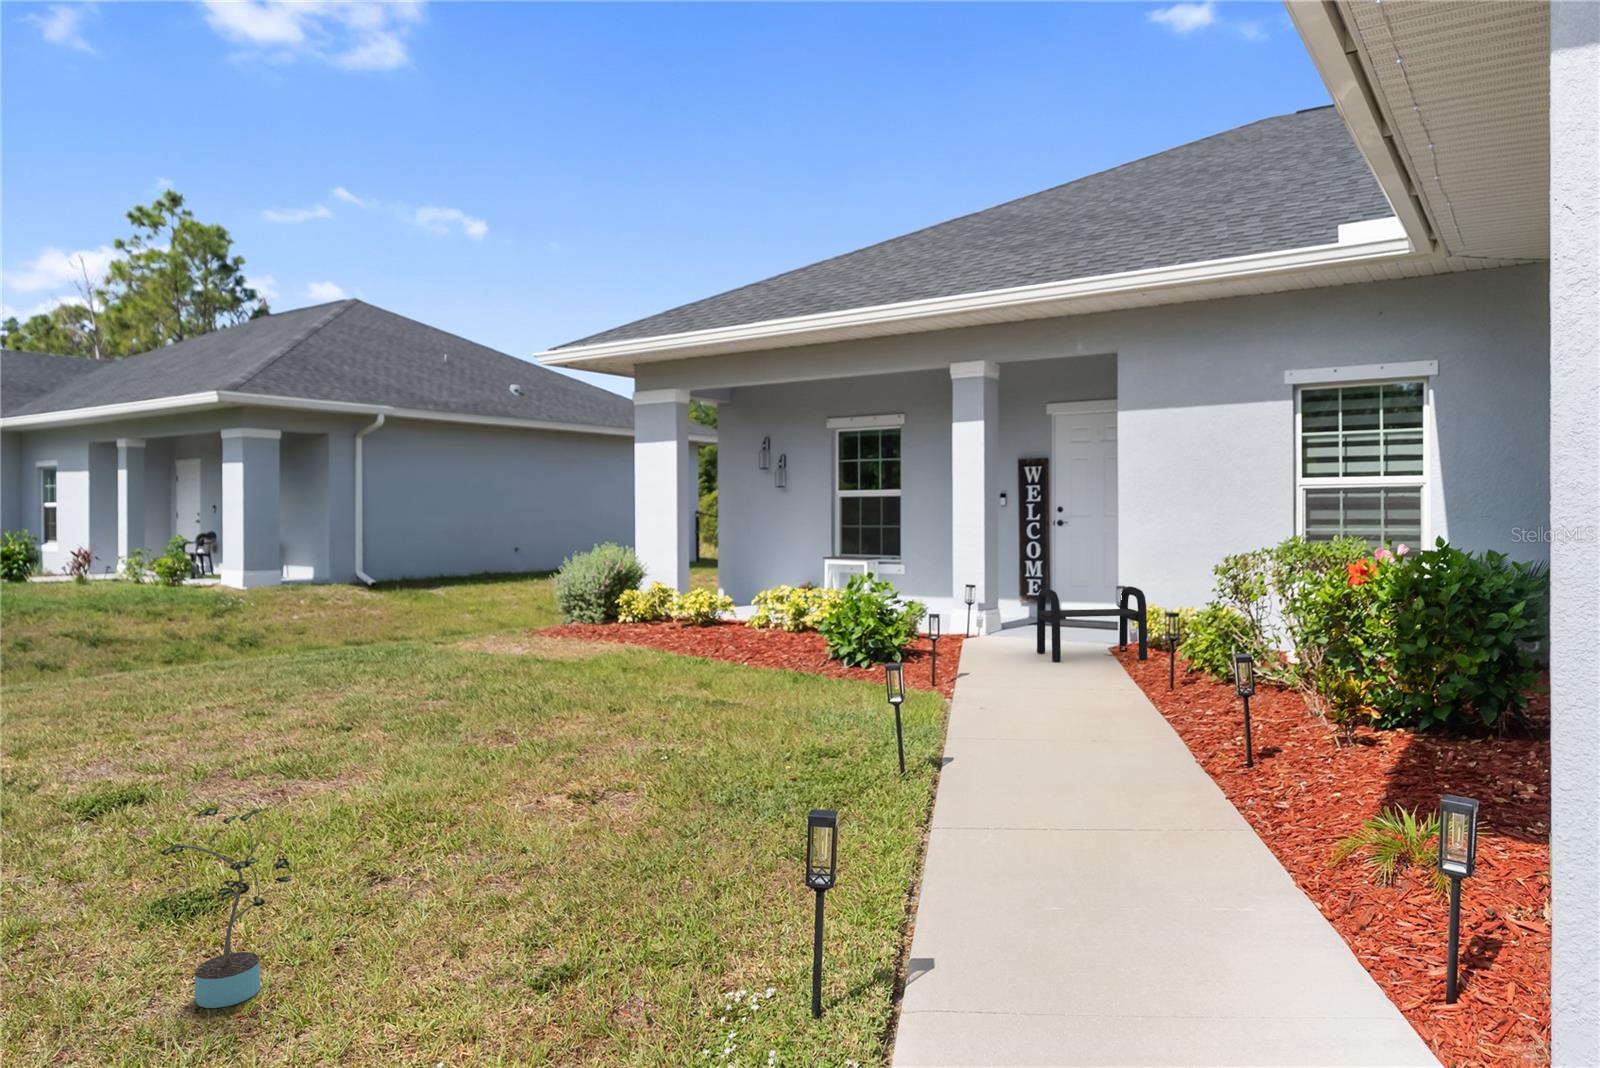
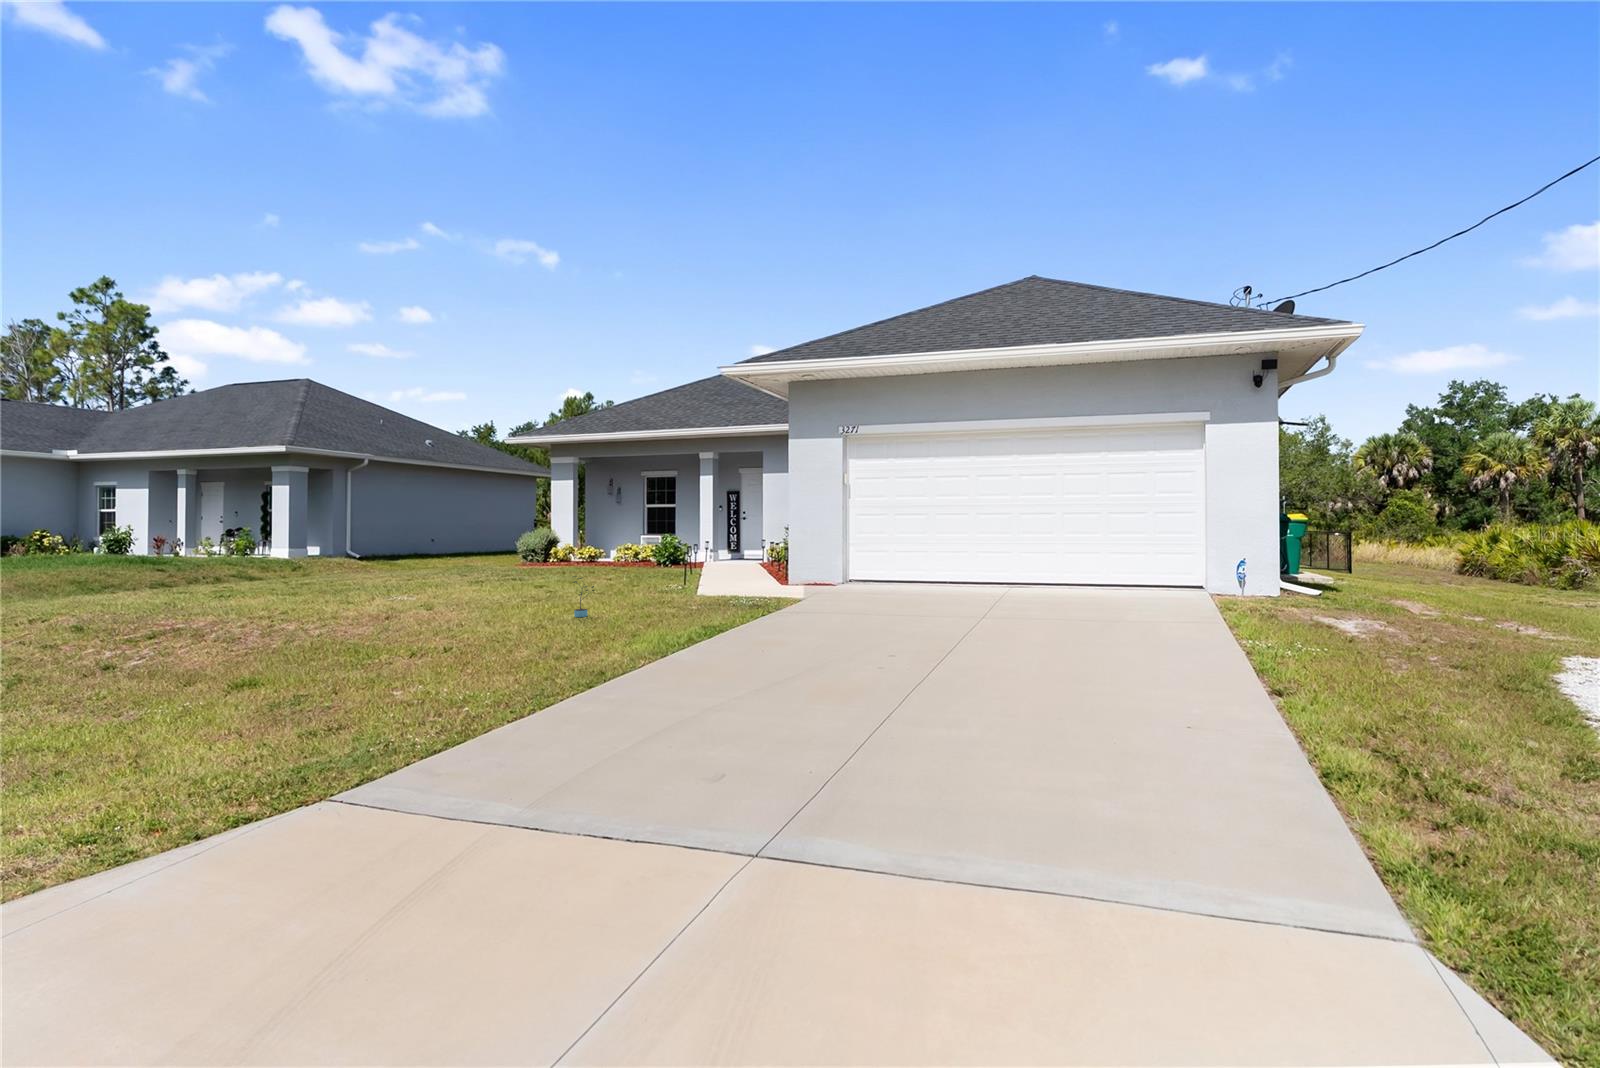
bench: present [1037,586,1147,662] -> none [737,541,777,568]

